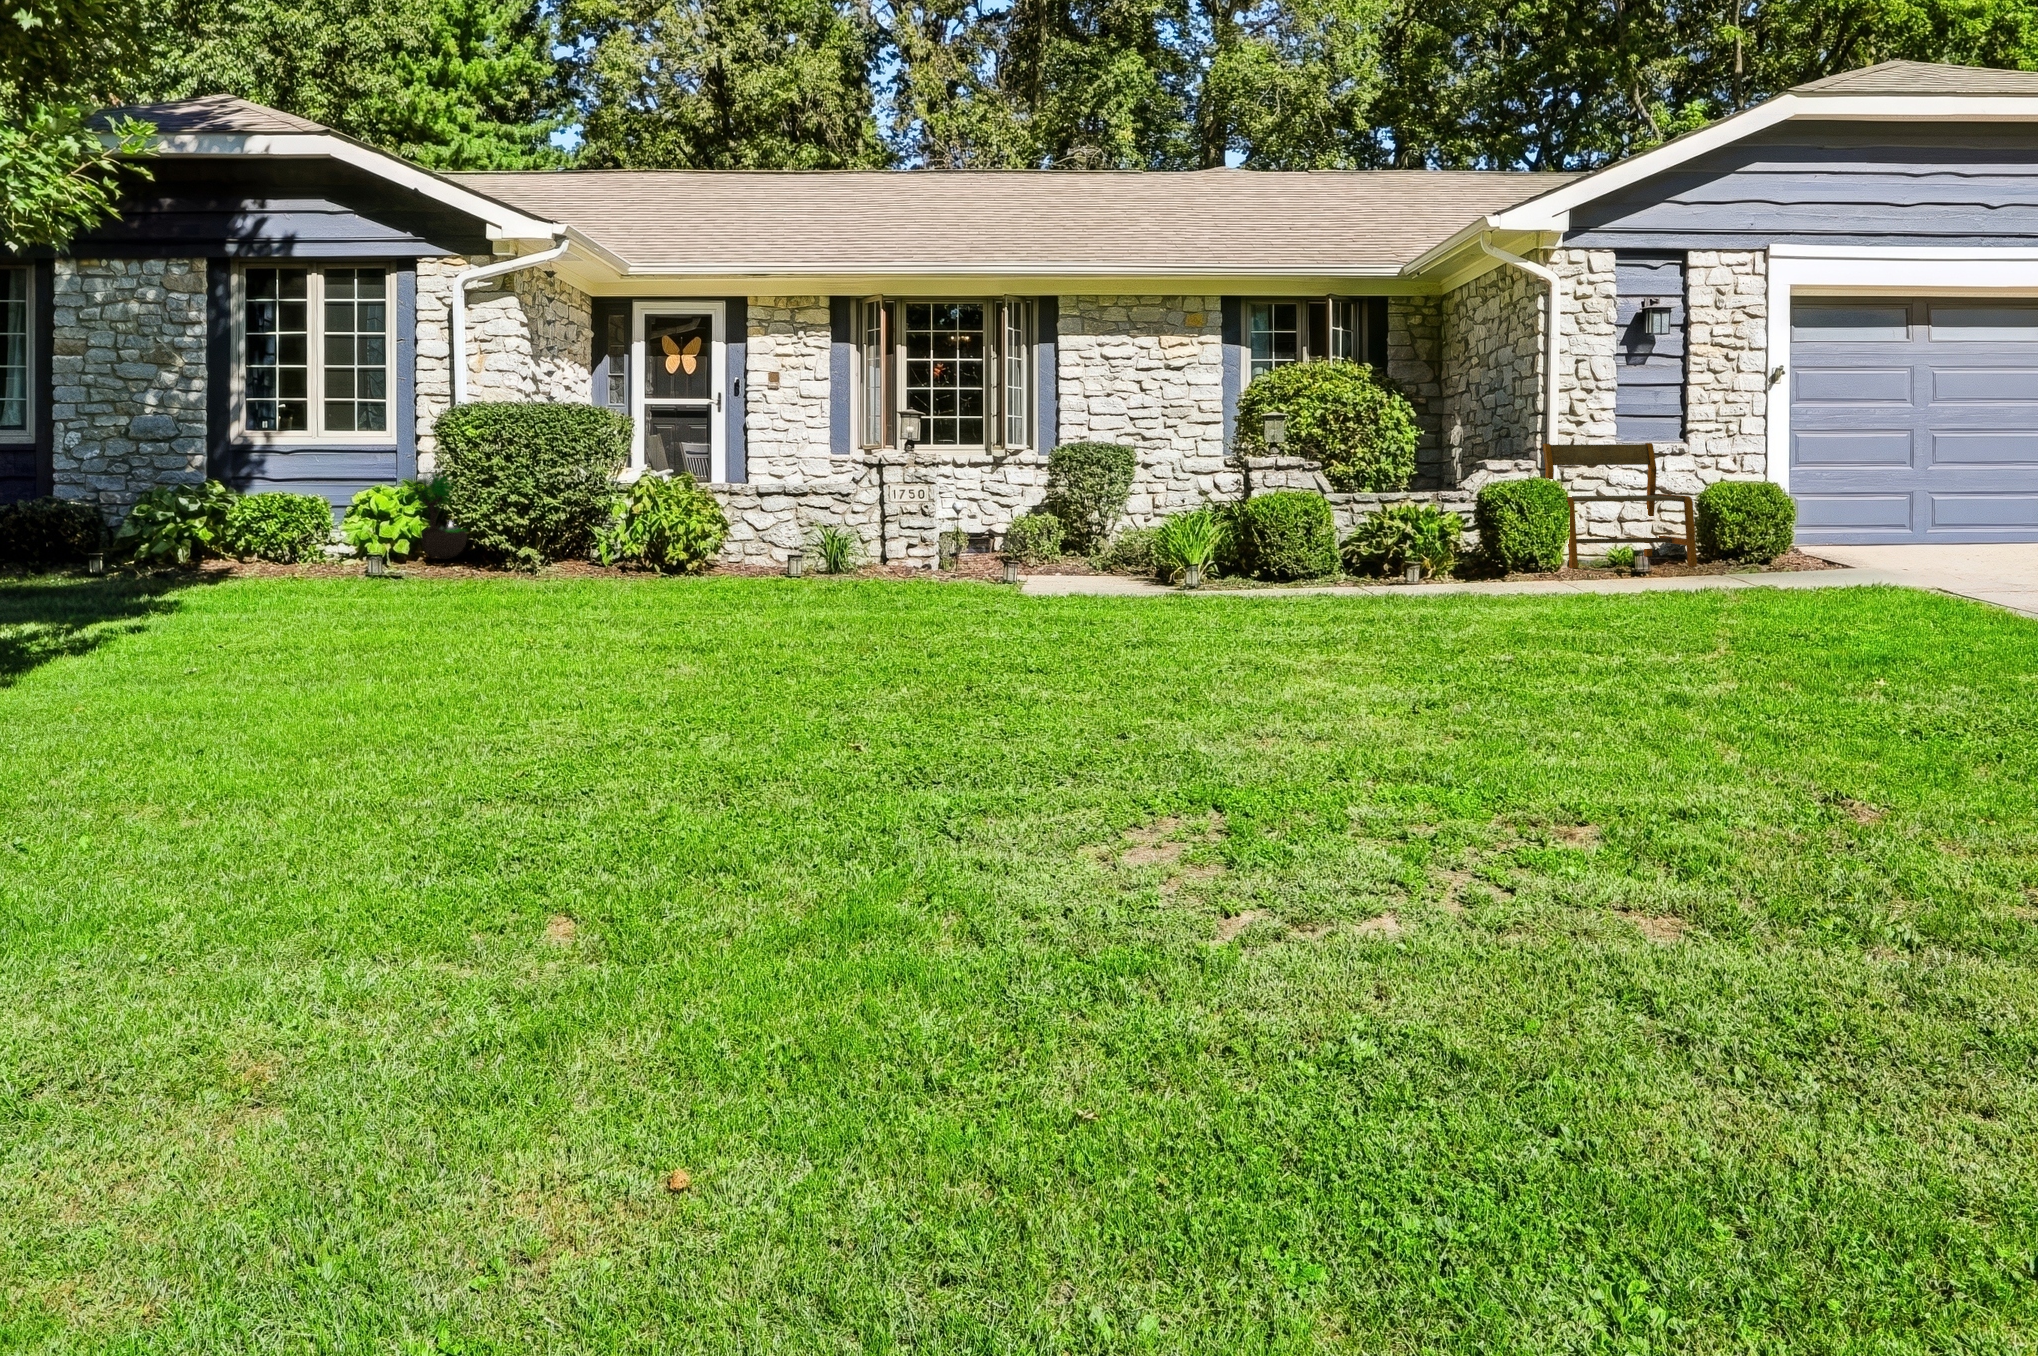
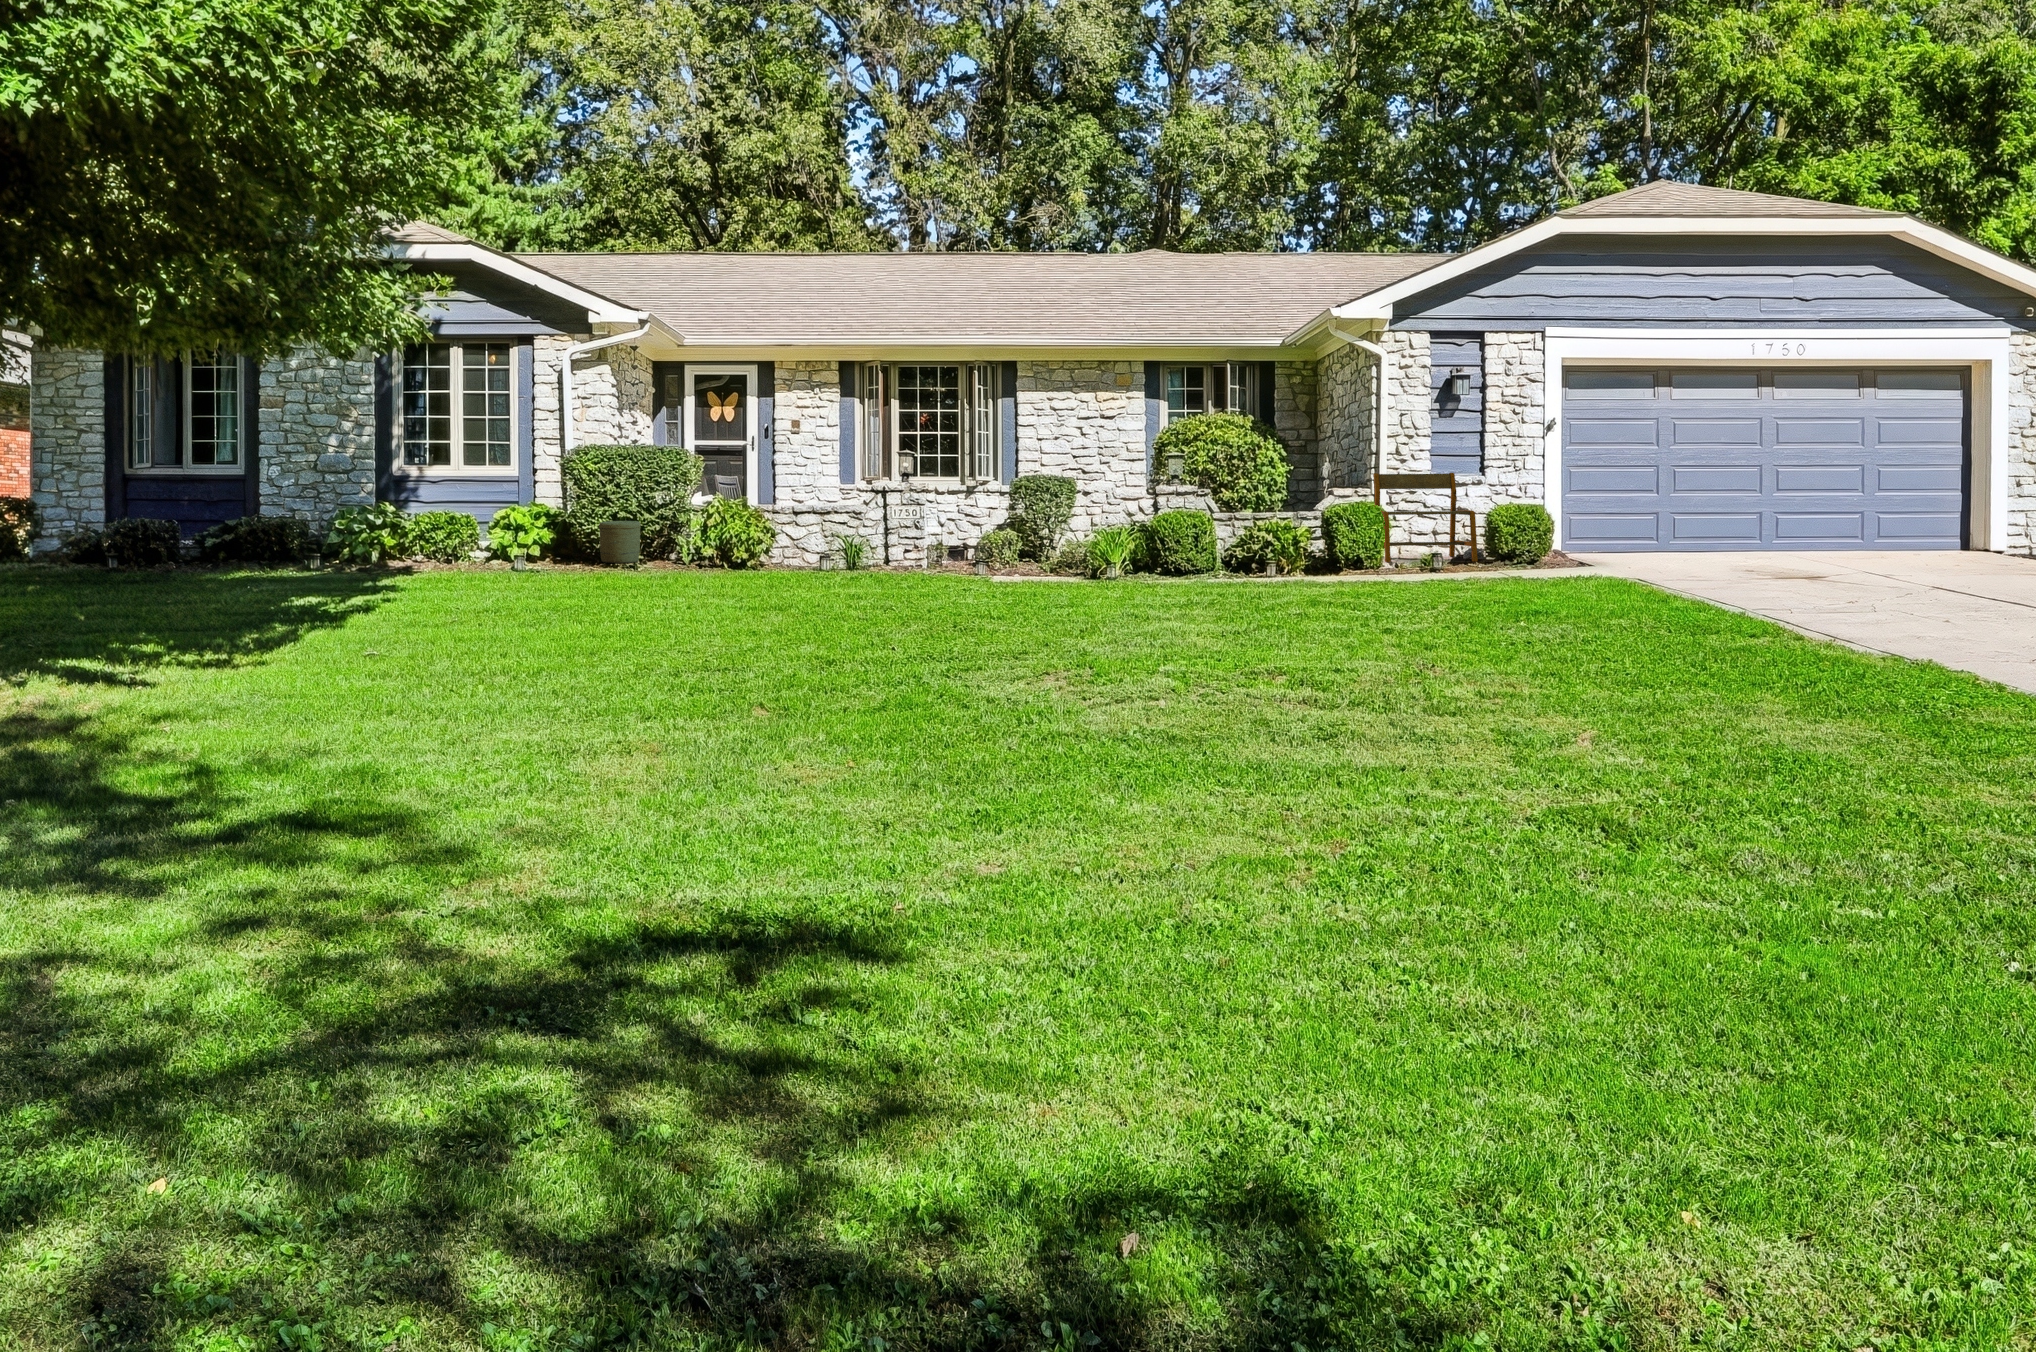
potted tree: present [407,470,467,559] -> none [535,488,583,560]
woven basket: none [483,507,543,567] -> present [599,521,641,563]

